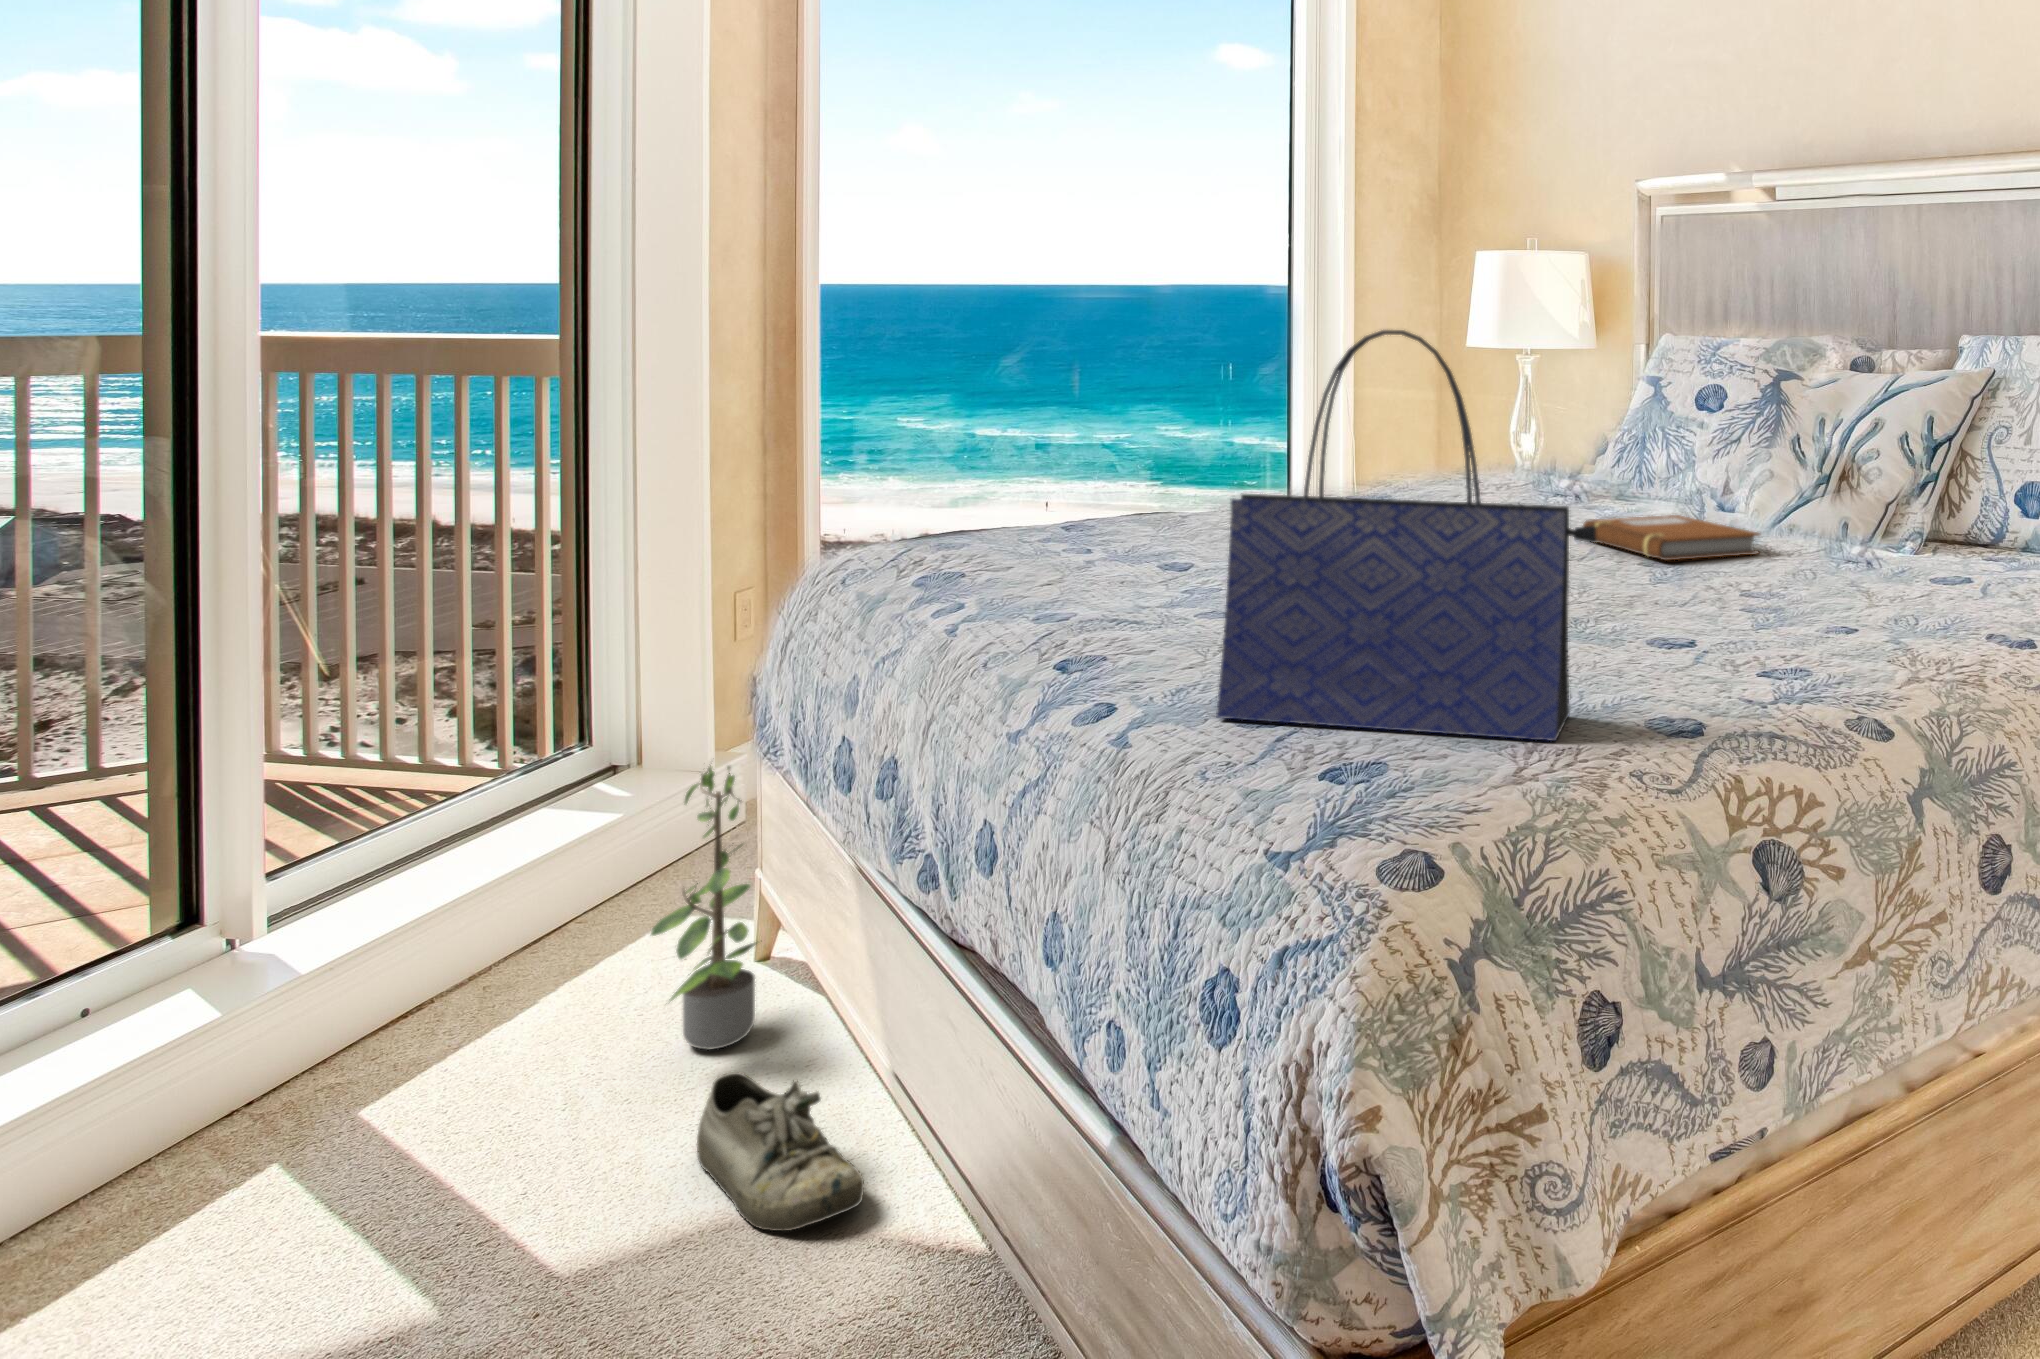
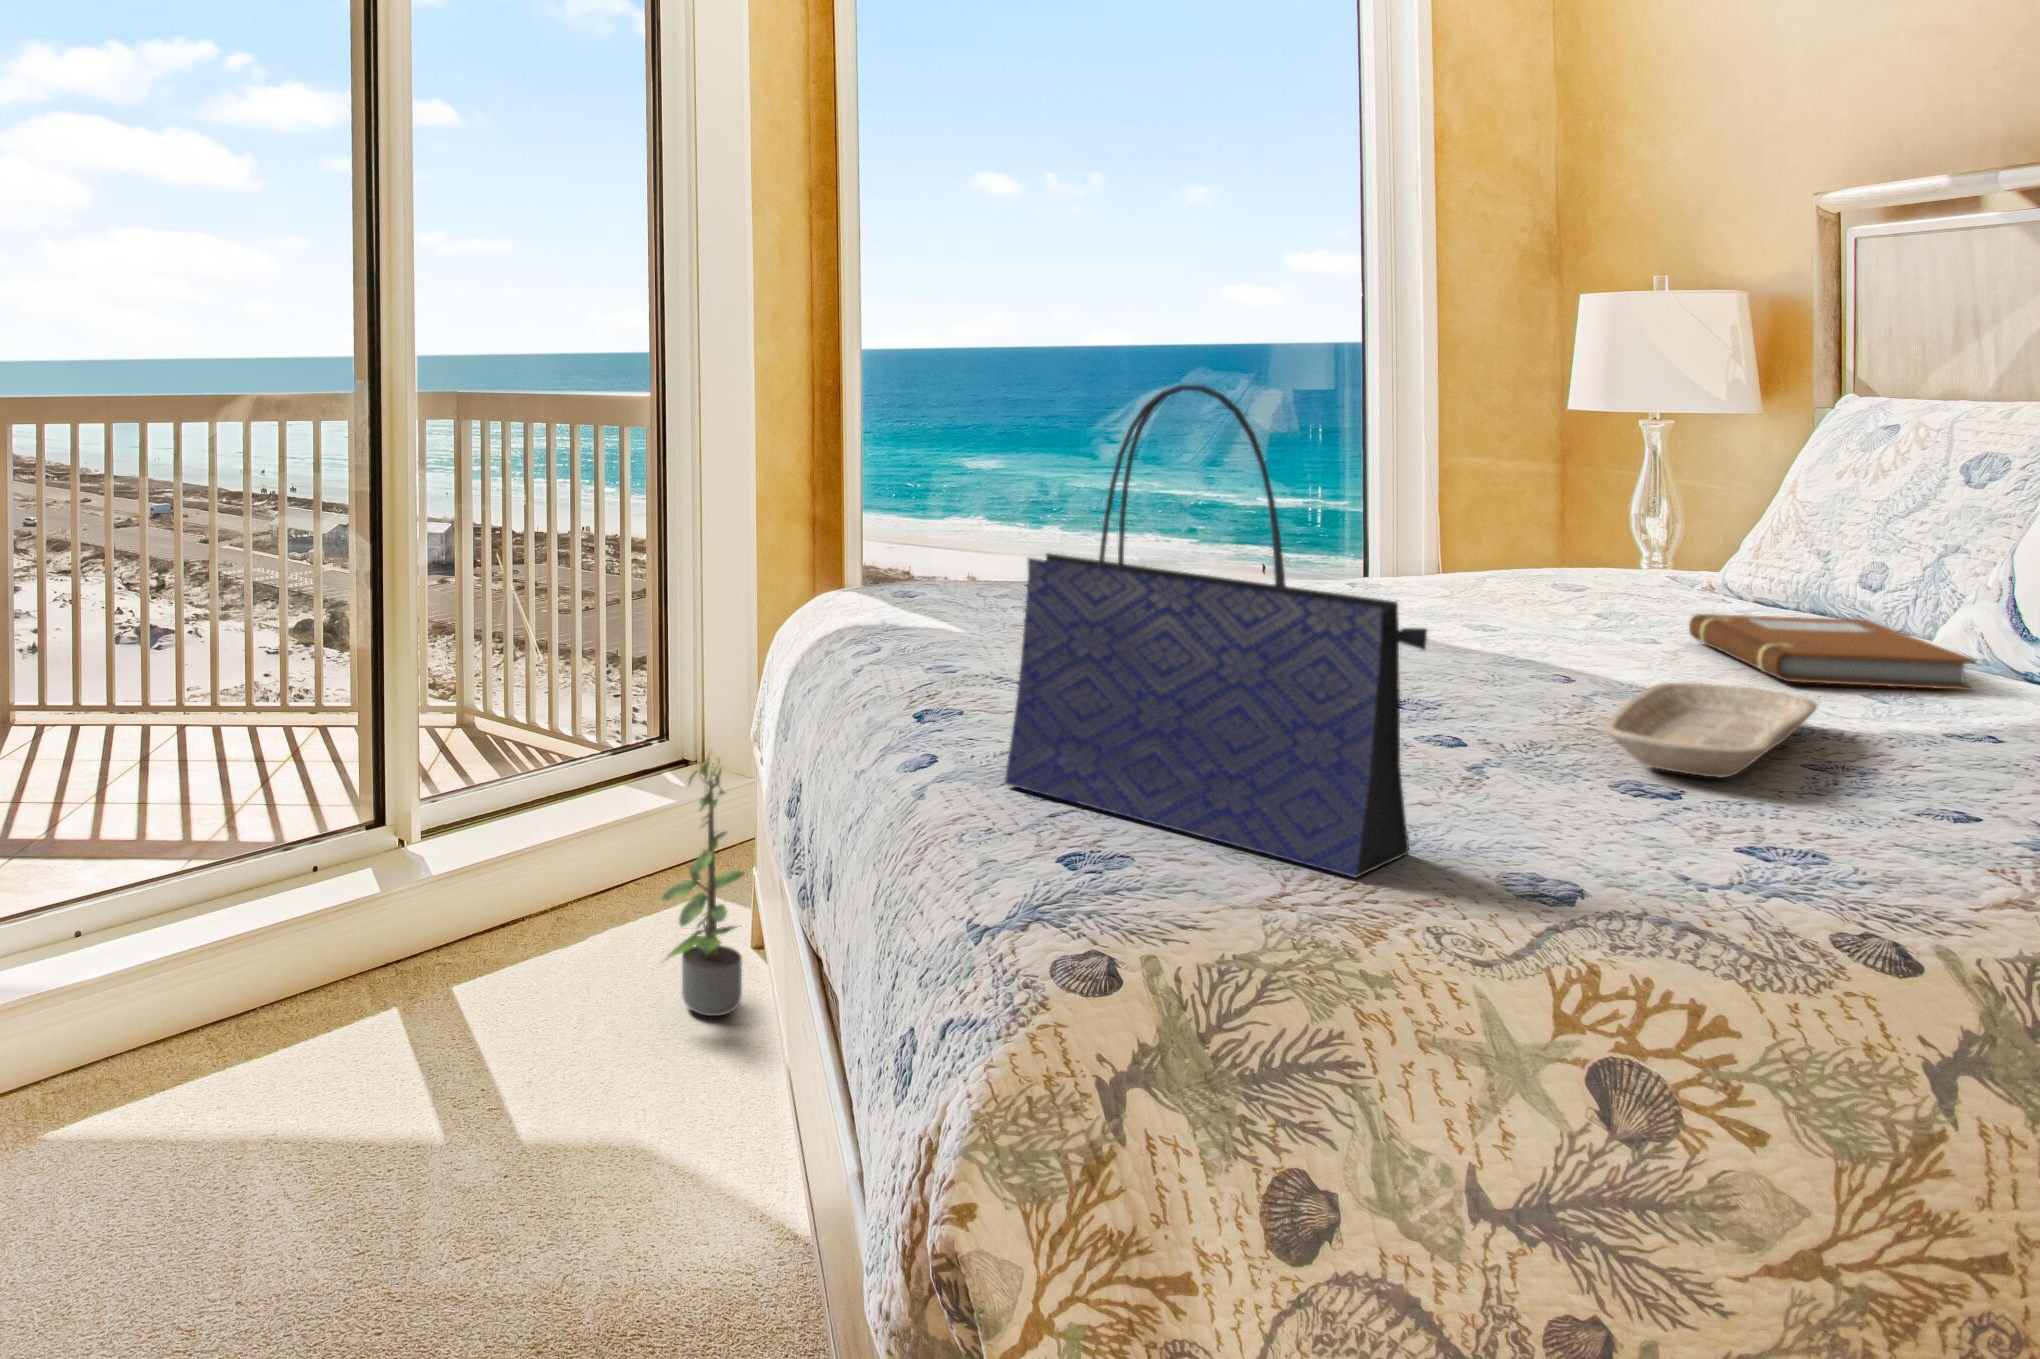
tray: none [1614,564,1724,629] -> present [1604,683,1817,777]
shoe: present [697,1072,864,1231] -> none [660,1035,774,1190]

